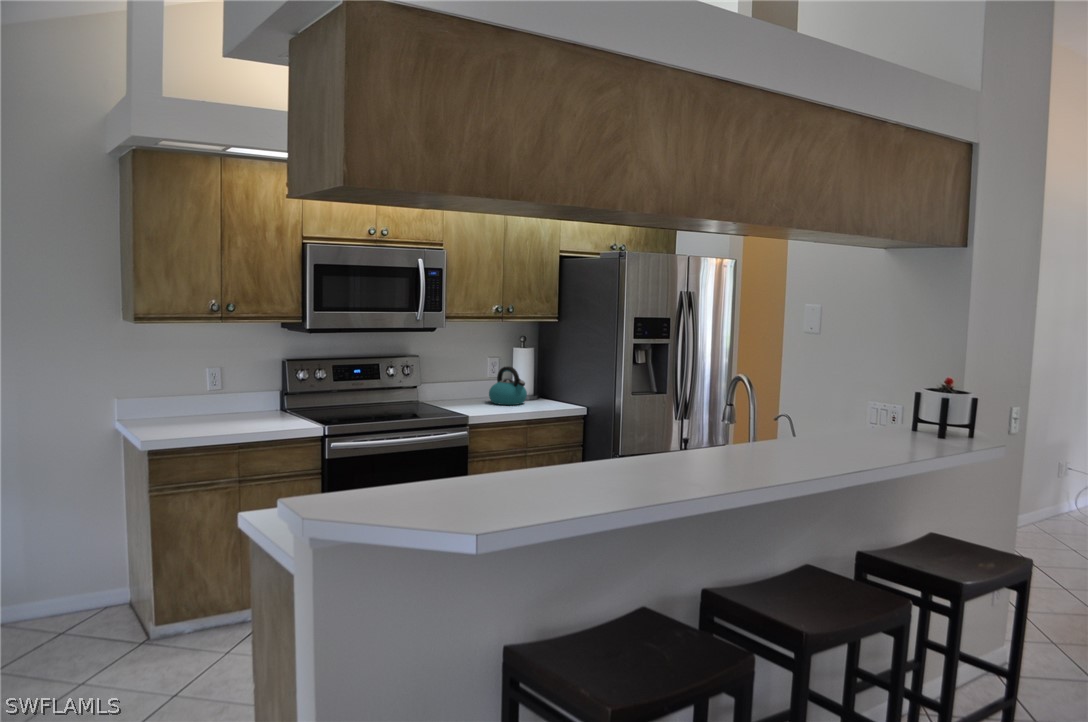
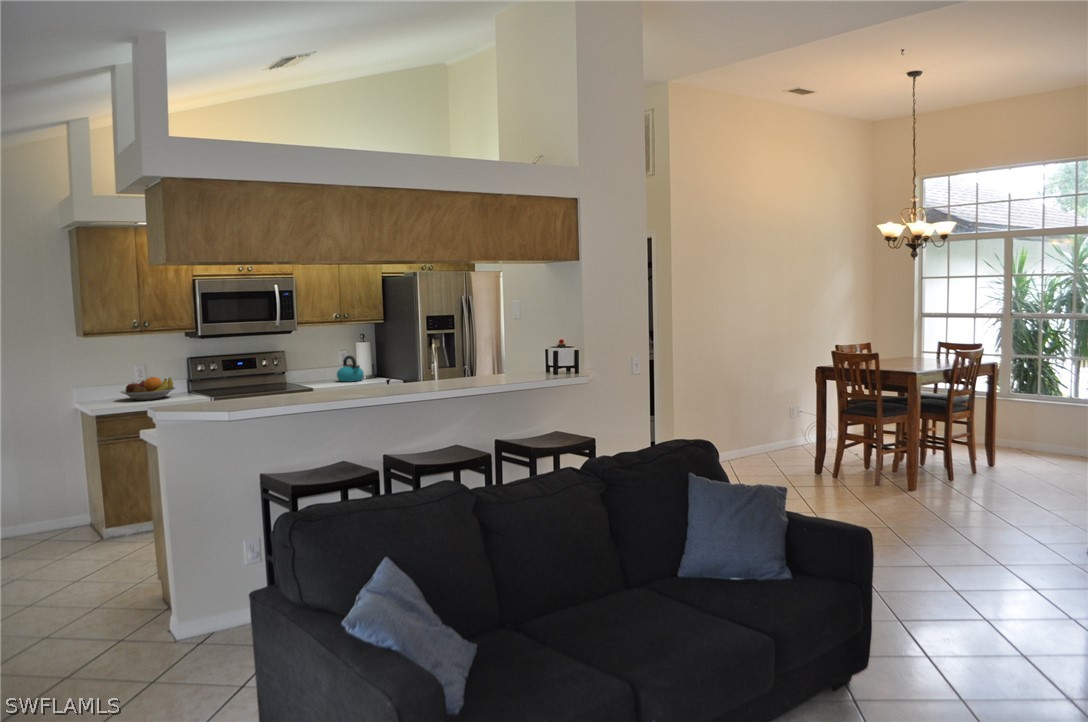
fruit bowl: none [186,389,268,424] -> present [121,377,176,400]

